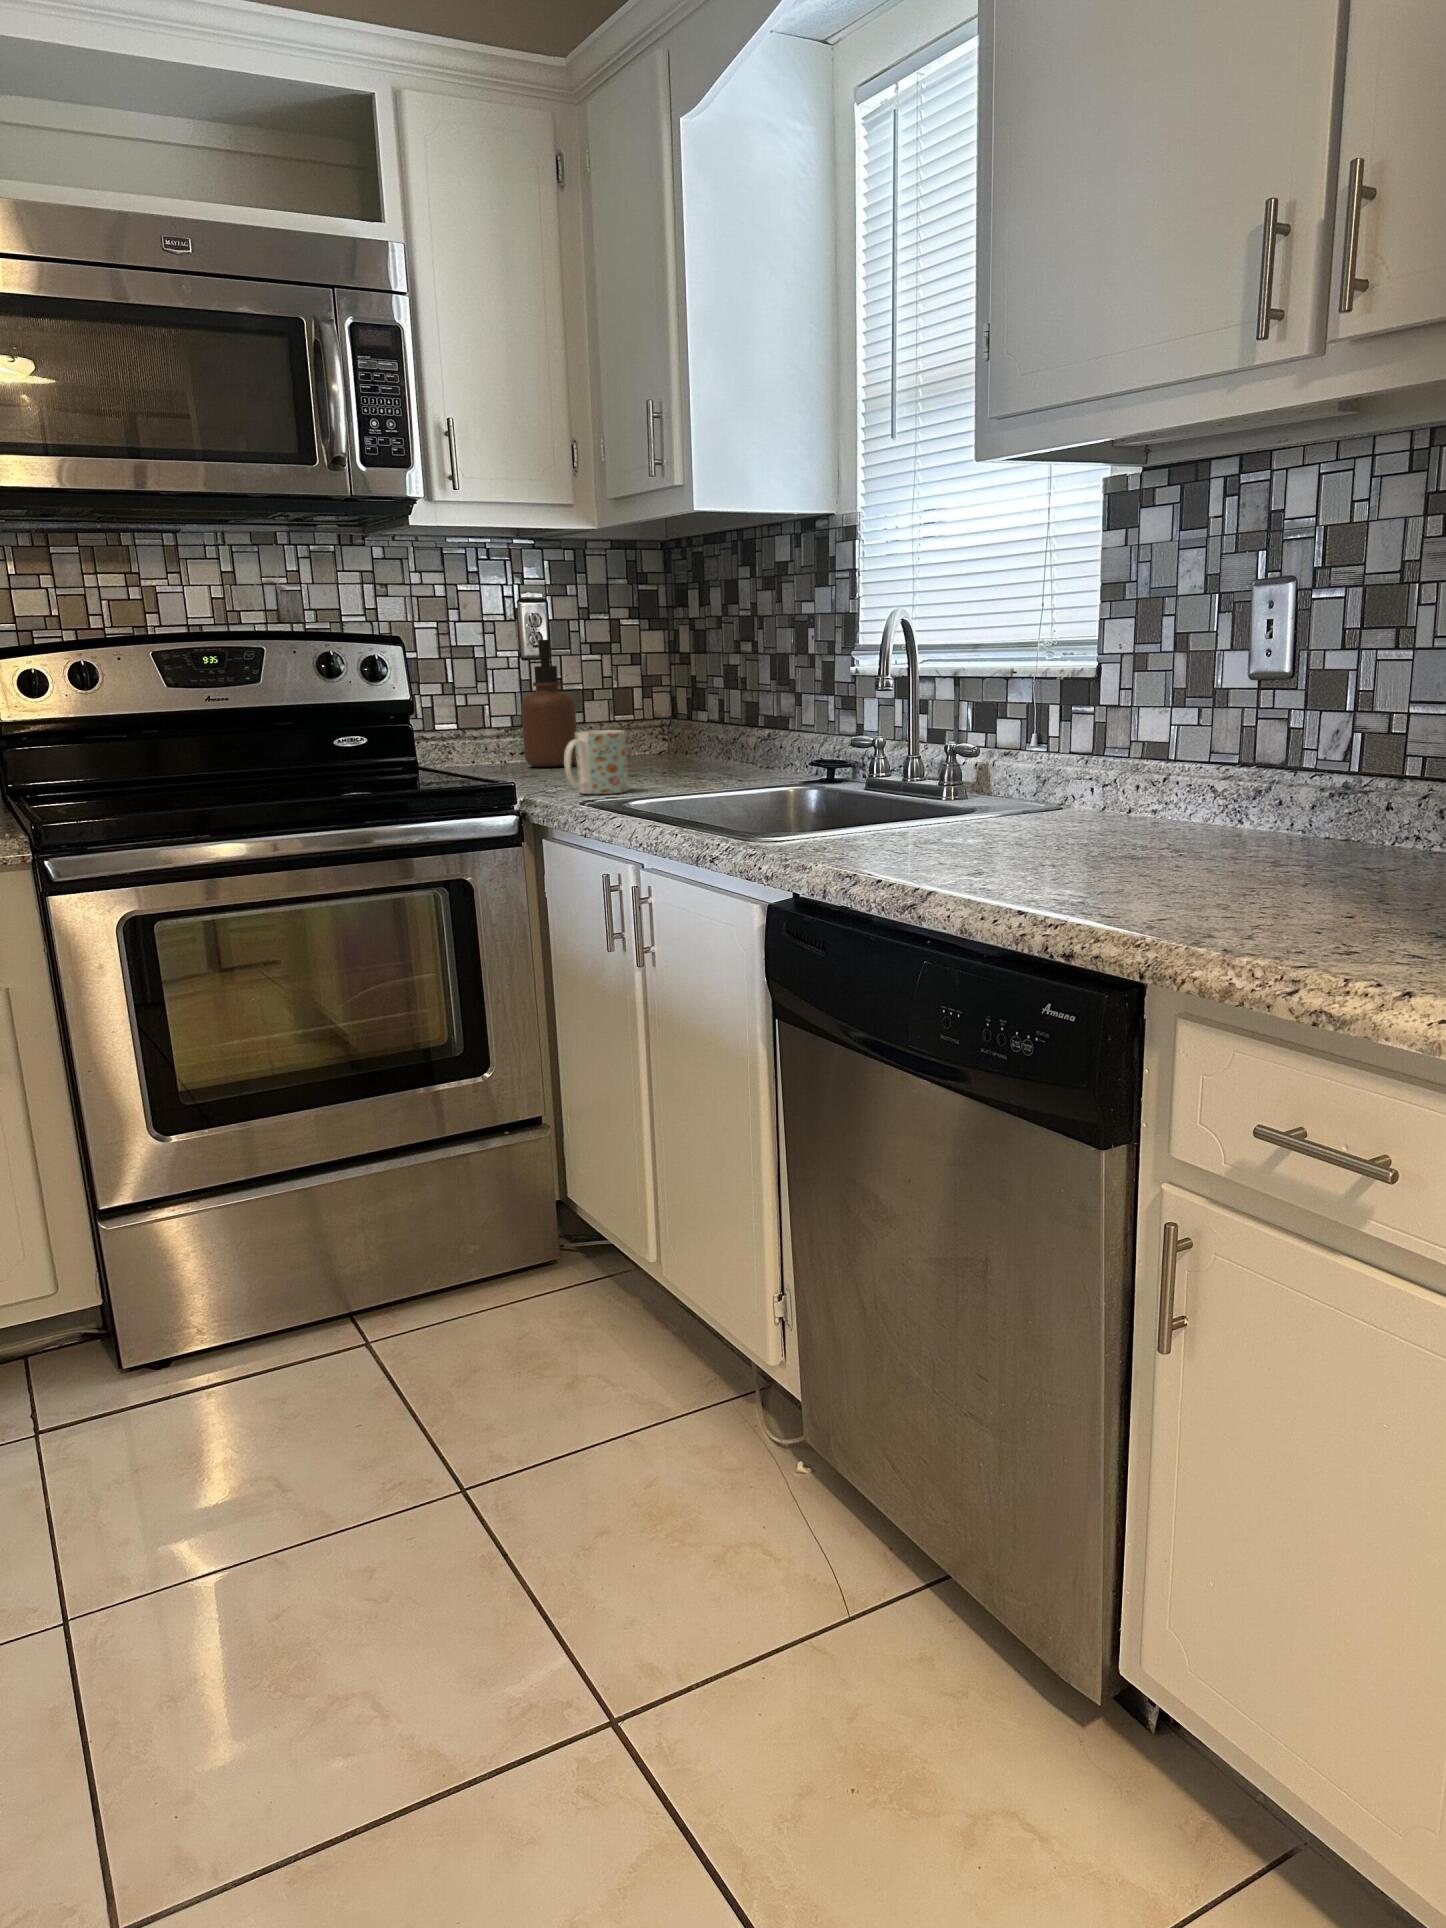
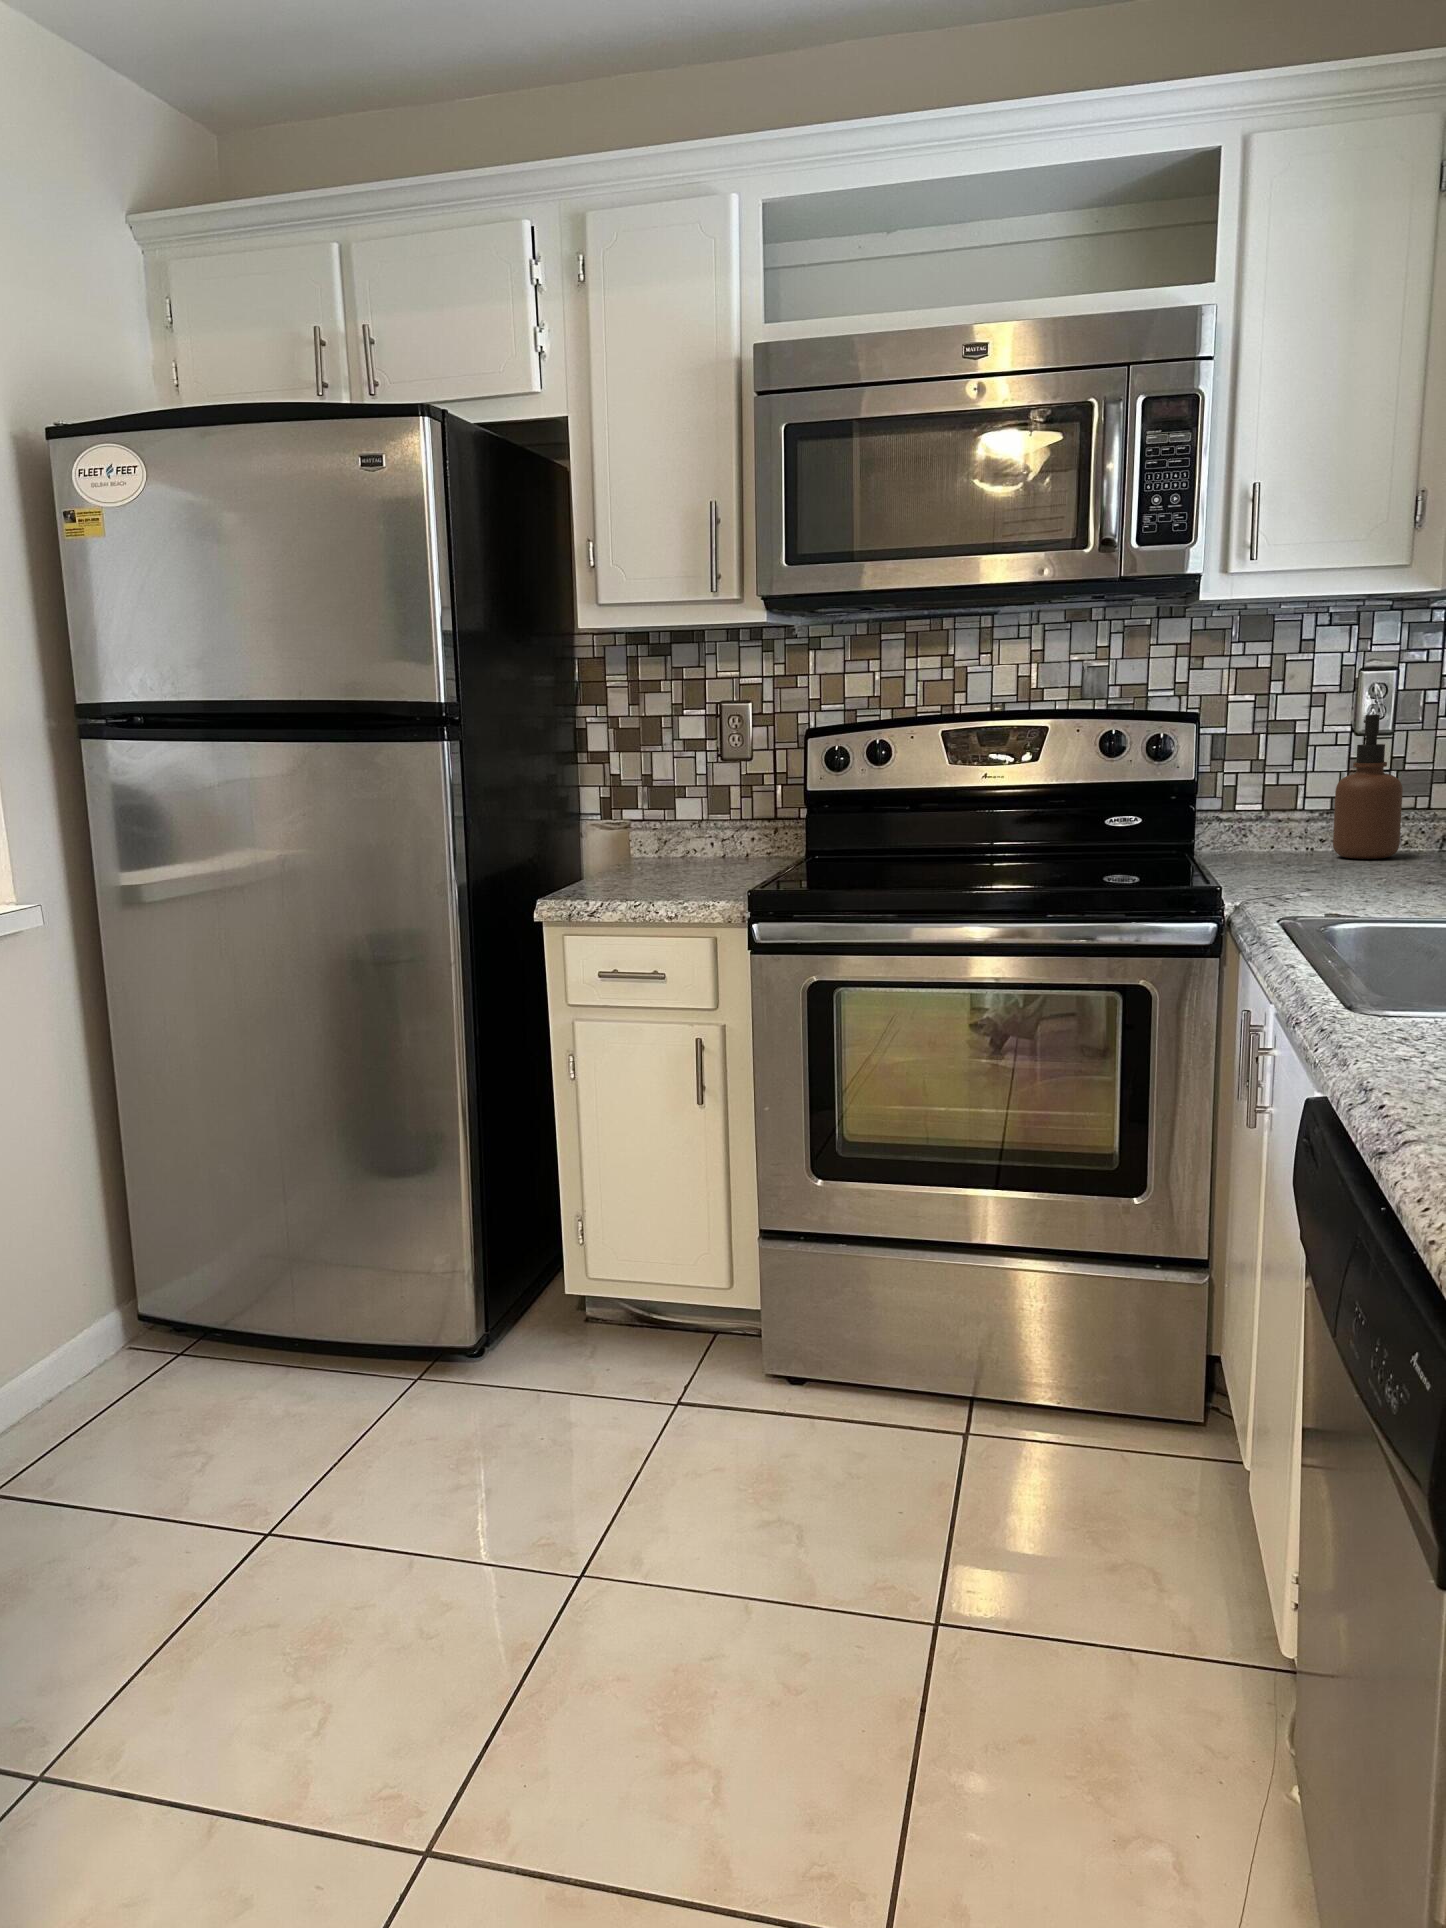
mug: present [565,730,628,794] -> none [1286,831,1374,906]

